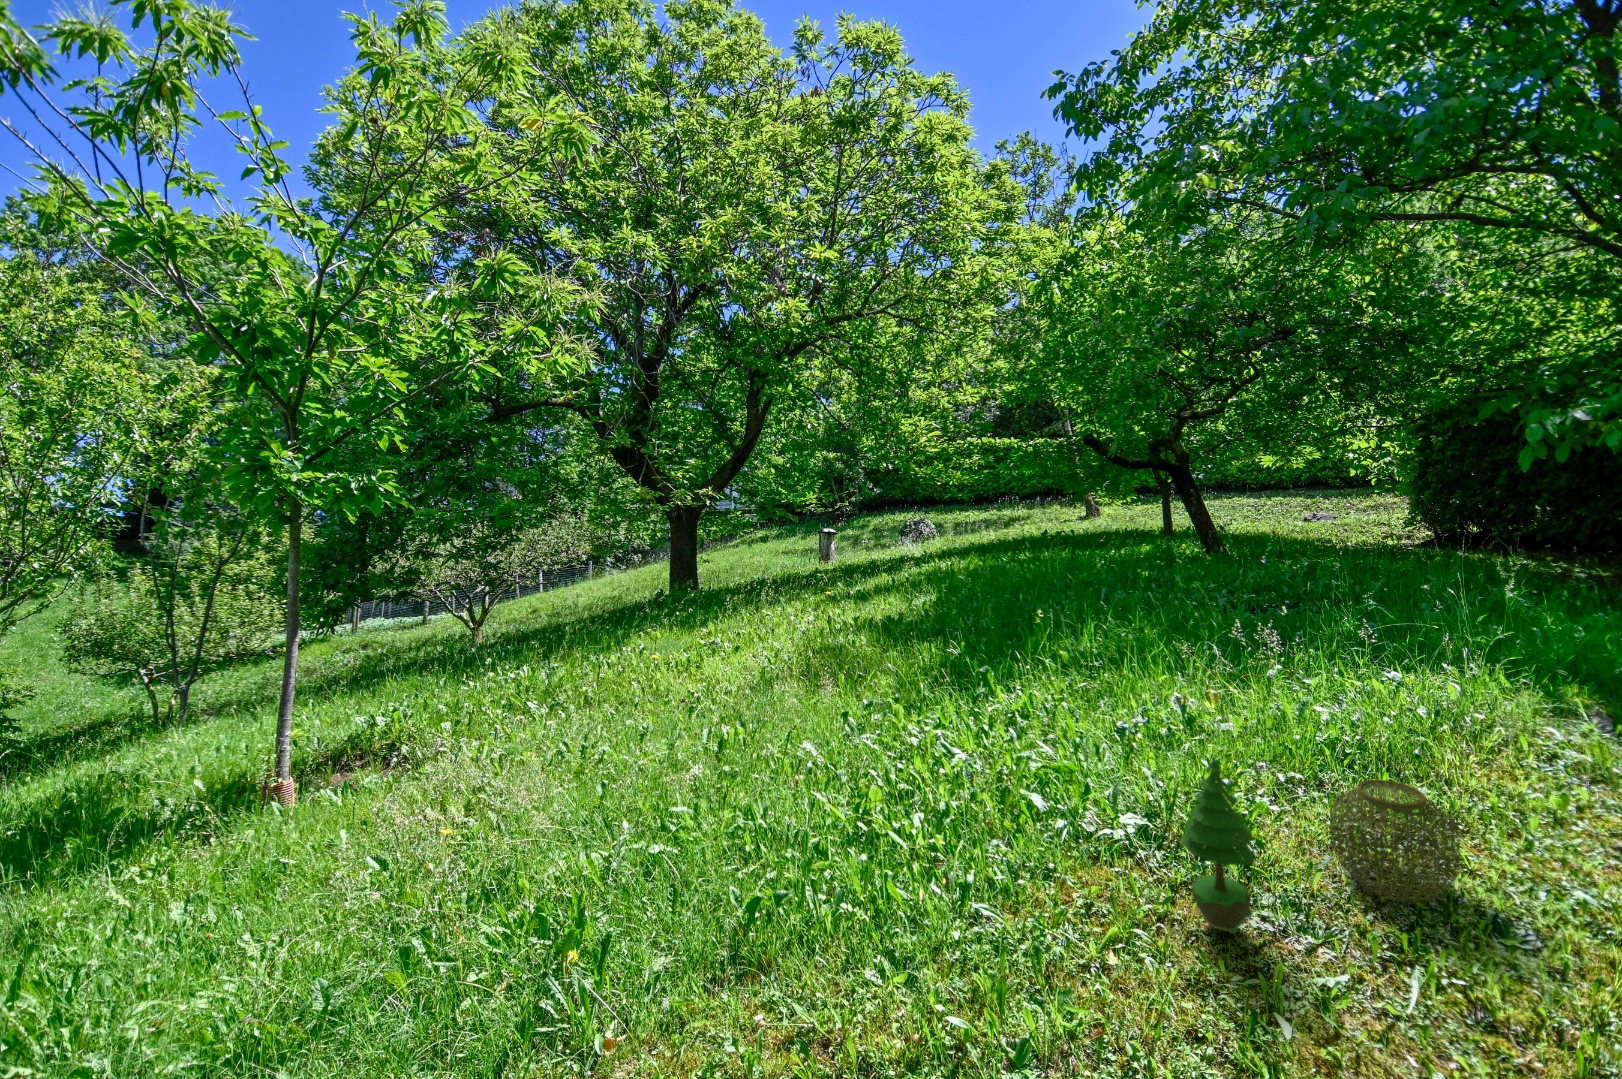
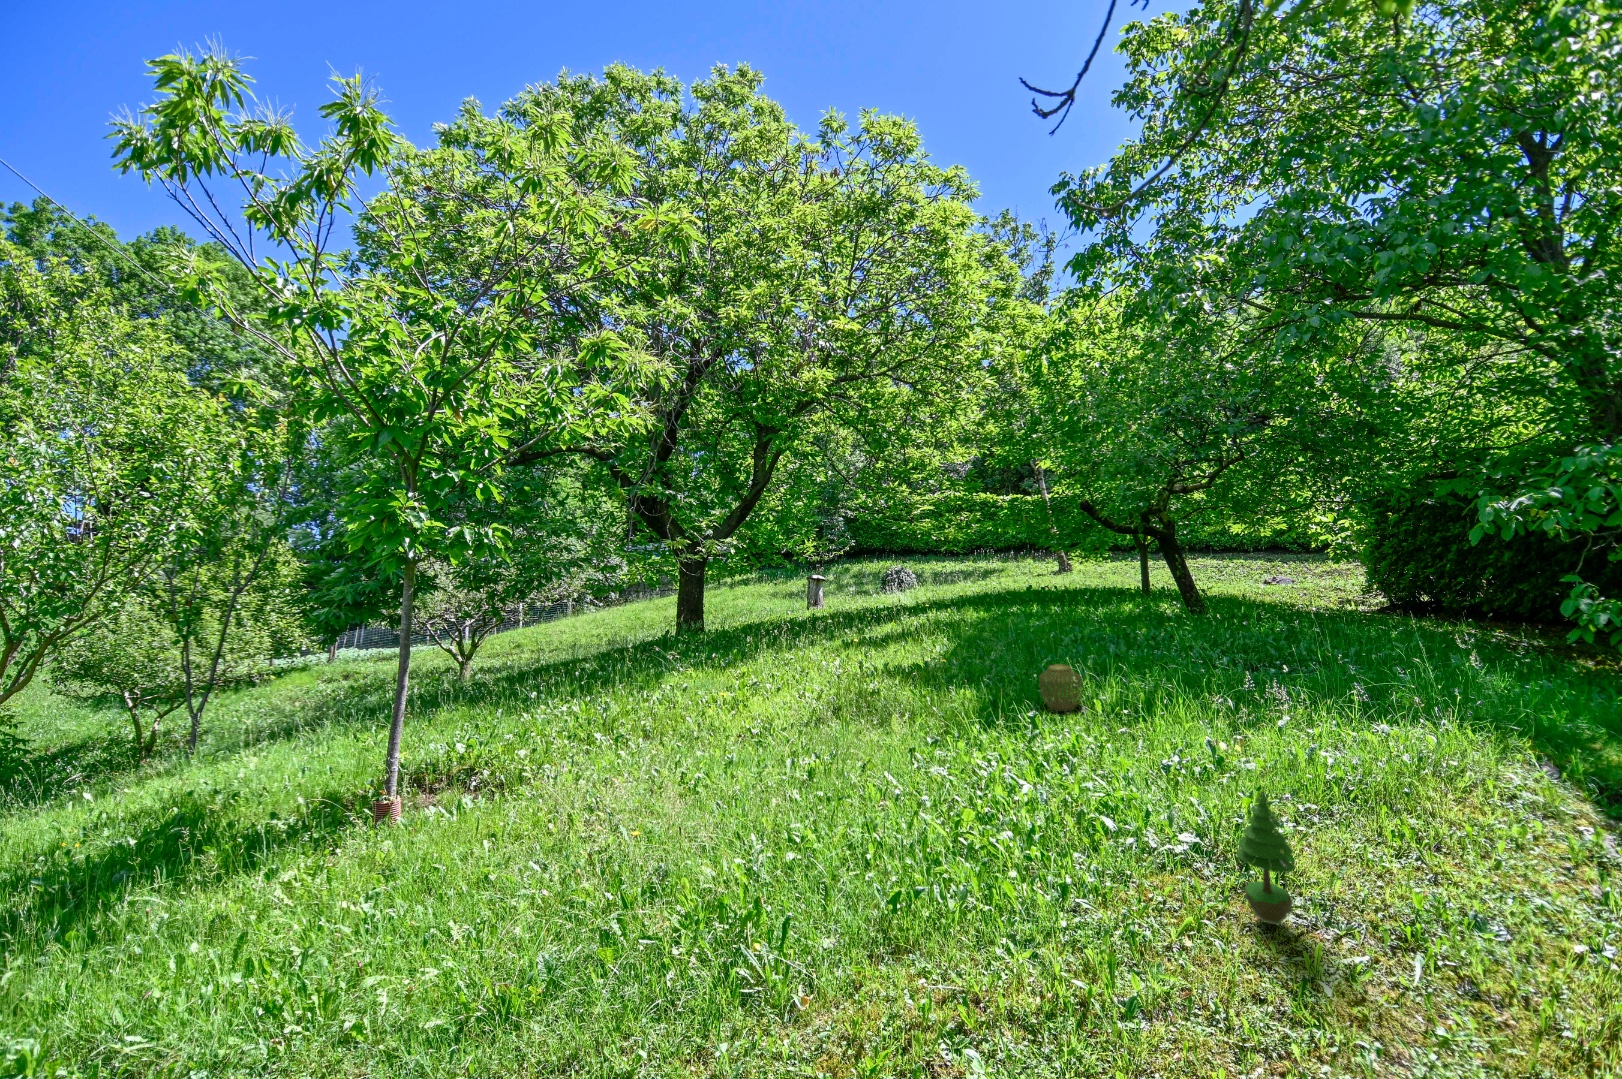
woven basket: present [1330,780,1460,903] -> present [1039,664,1082,711]

